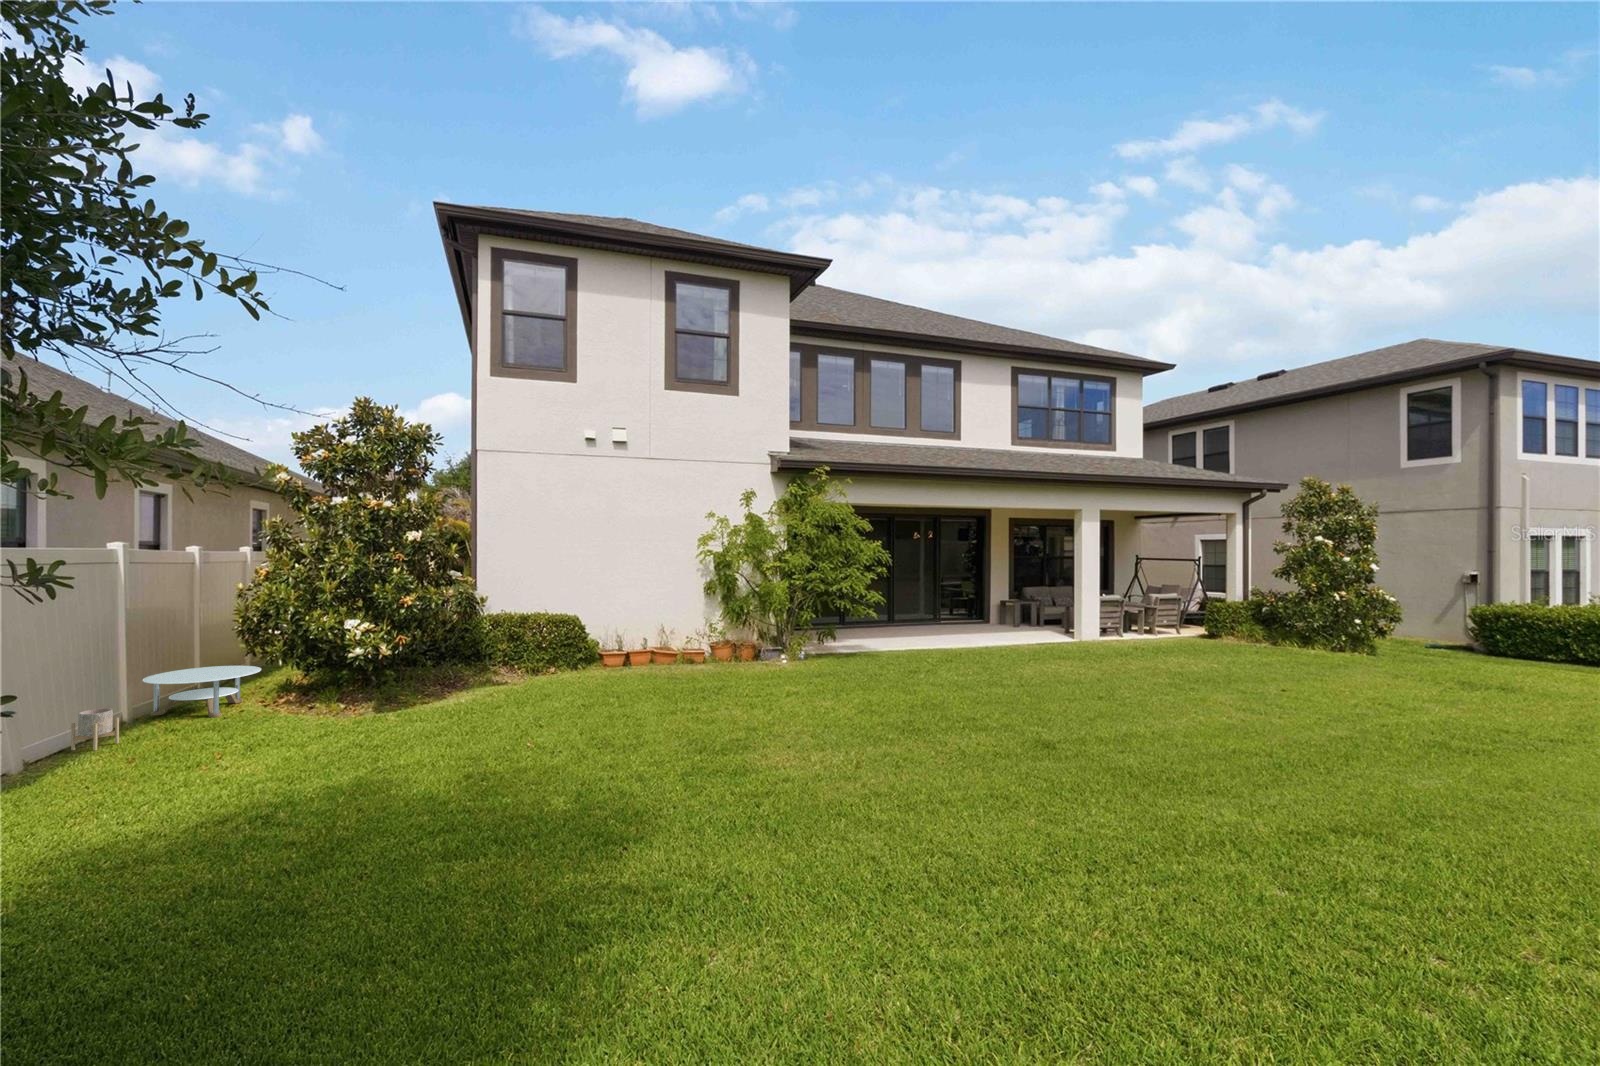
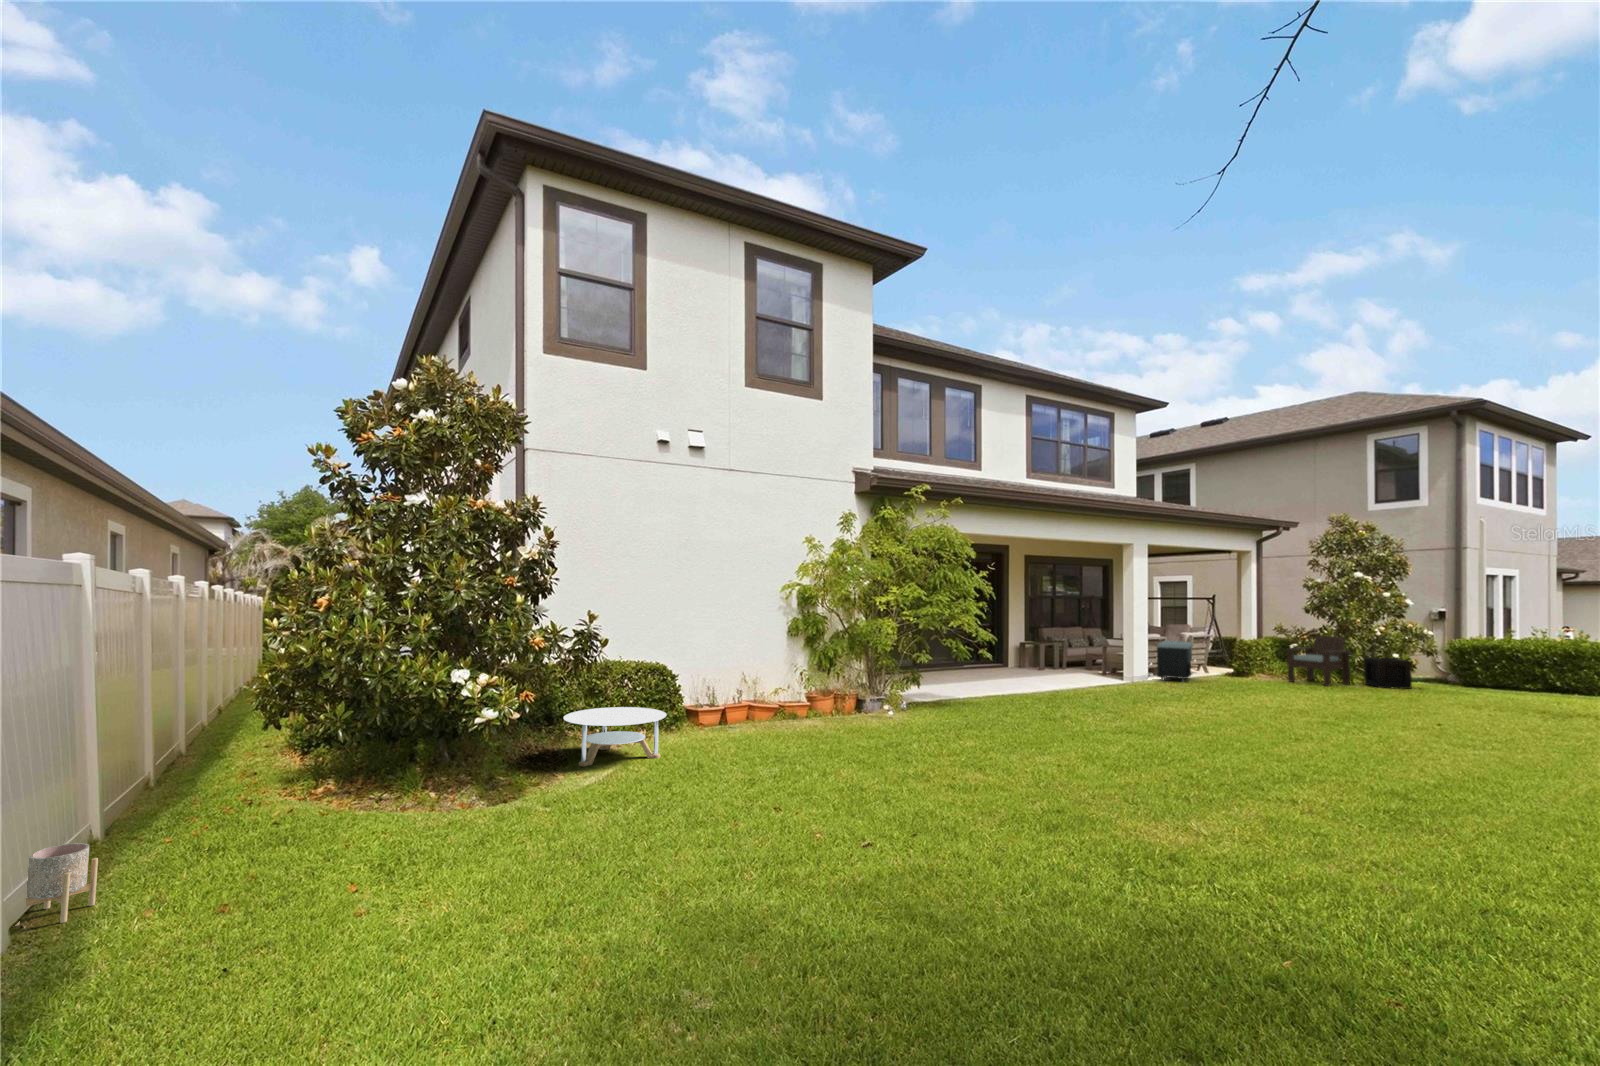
chair: none [1242,598,1306,649] -> present [1287,635,1350,686]
storage bench: none [1105,601,1150,640] -> present [1157,641,1193,682]
wooden crate: none [1321,621,1363,654] -> present [1364,657,1412,689]
round table: present [142,665,261,718] -> present [563,707,667,766]

